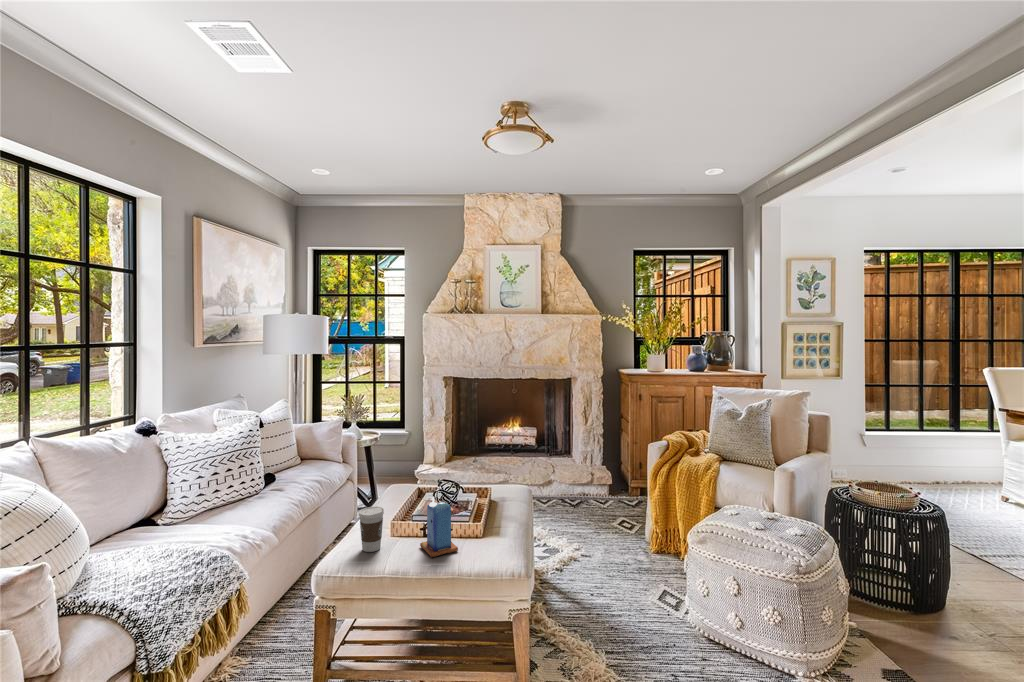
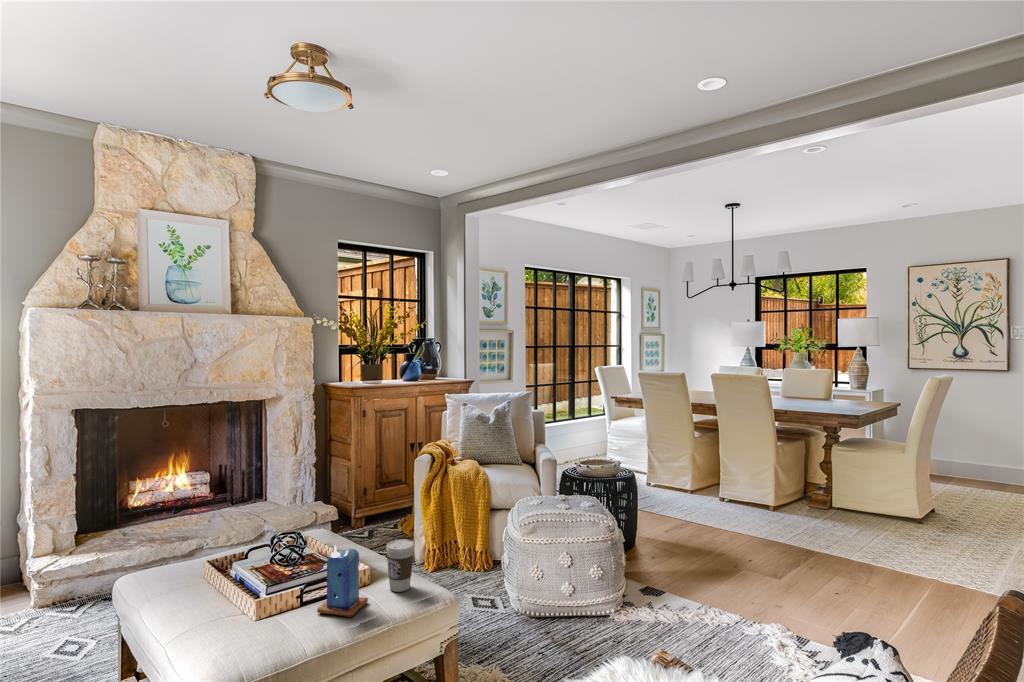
coffee cup: present [359,506,384,552] -> present [386,539,414,592]

